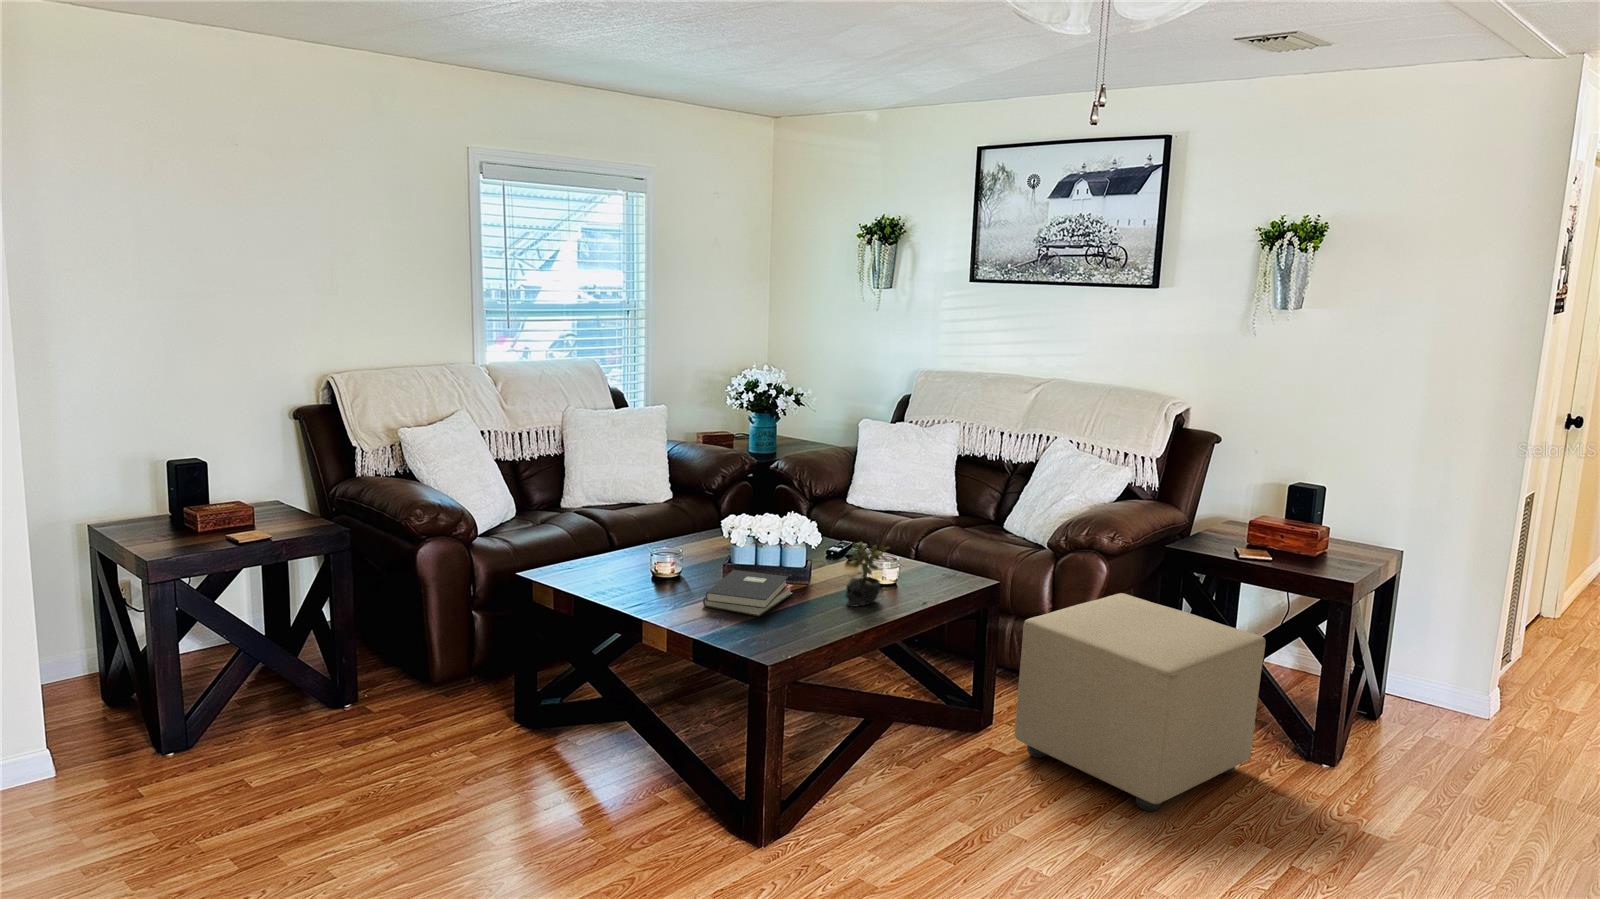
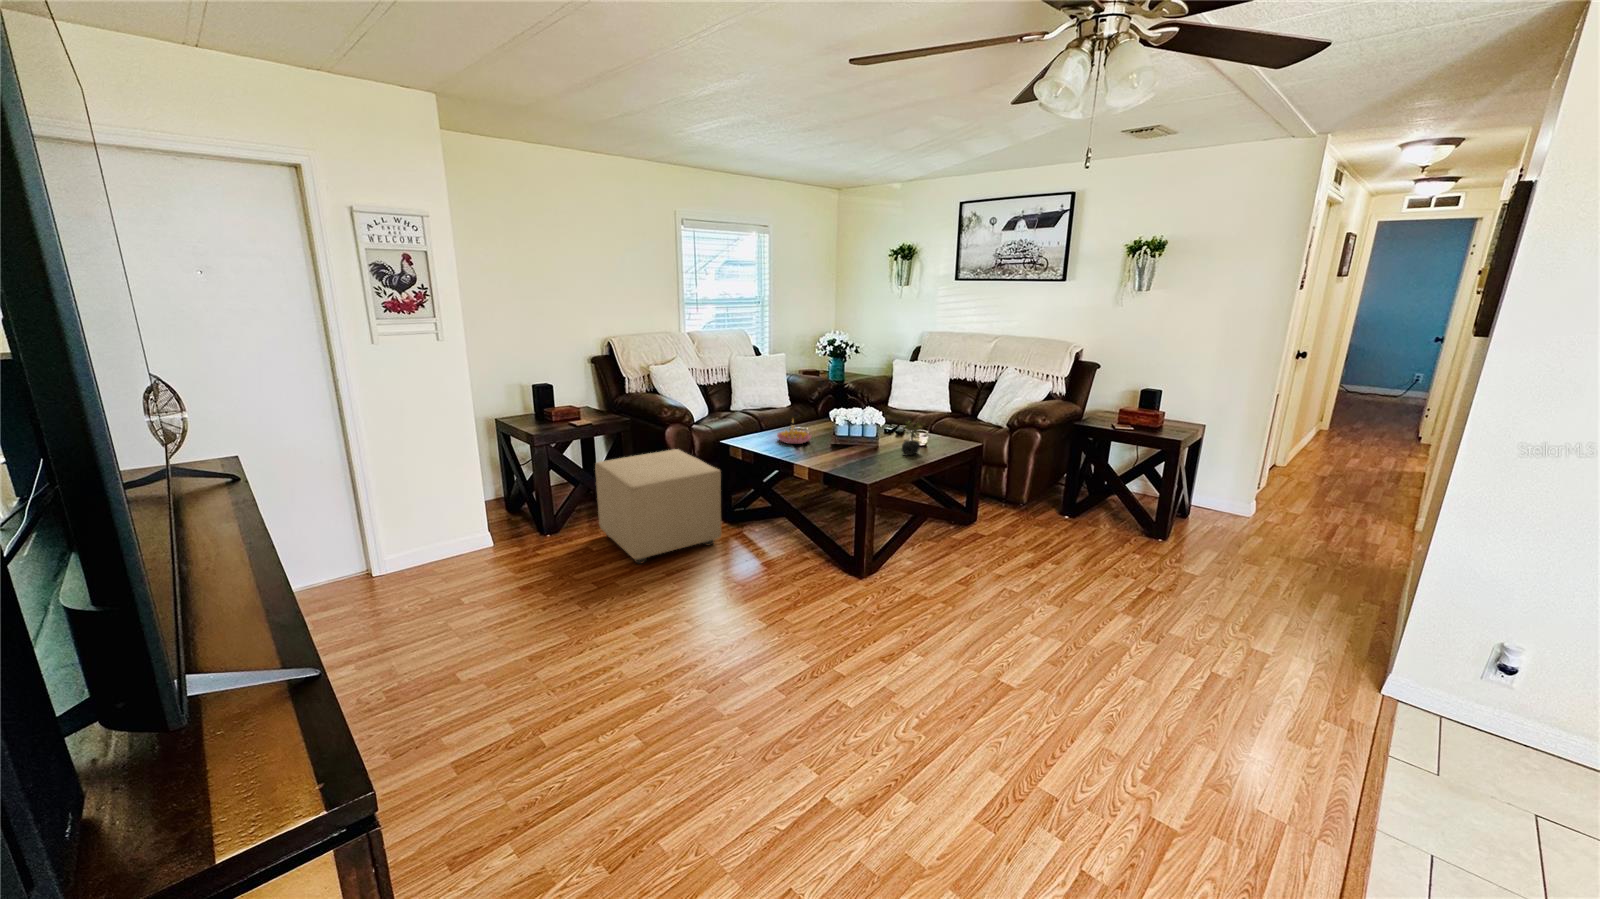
candle holder: none [618,531,685,581] -> present [777,420,812,444]
hardback book: present [703,570,793,616] -> none [826,438,872,460]
ottoman: present [1015,593,1265,811] -> present [595,449,721,563]

